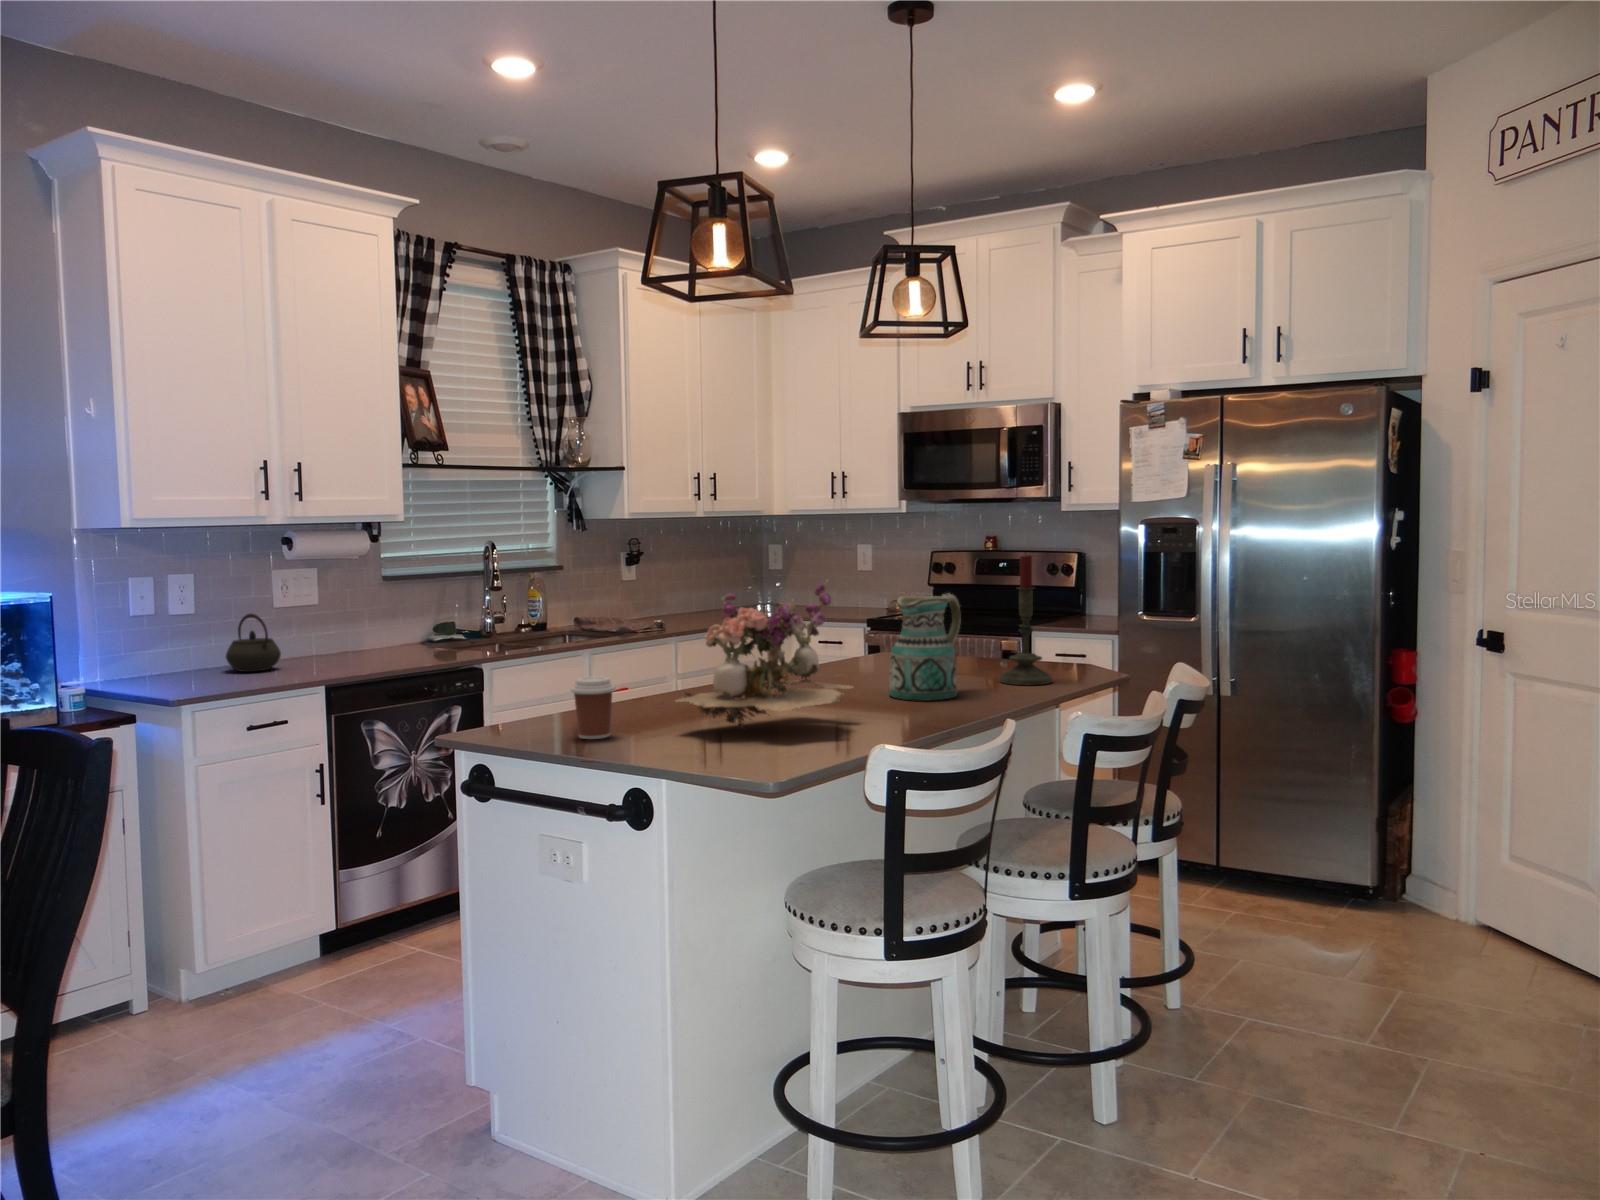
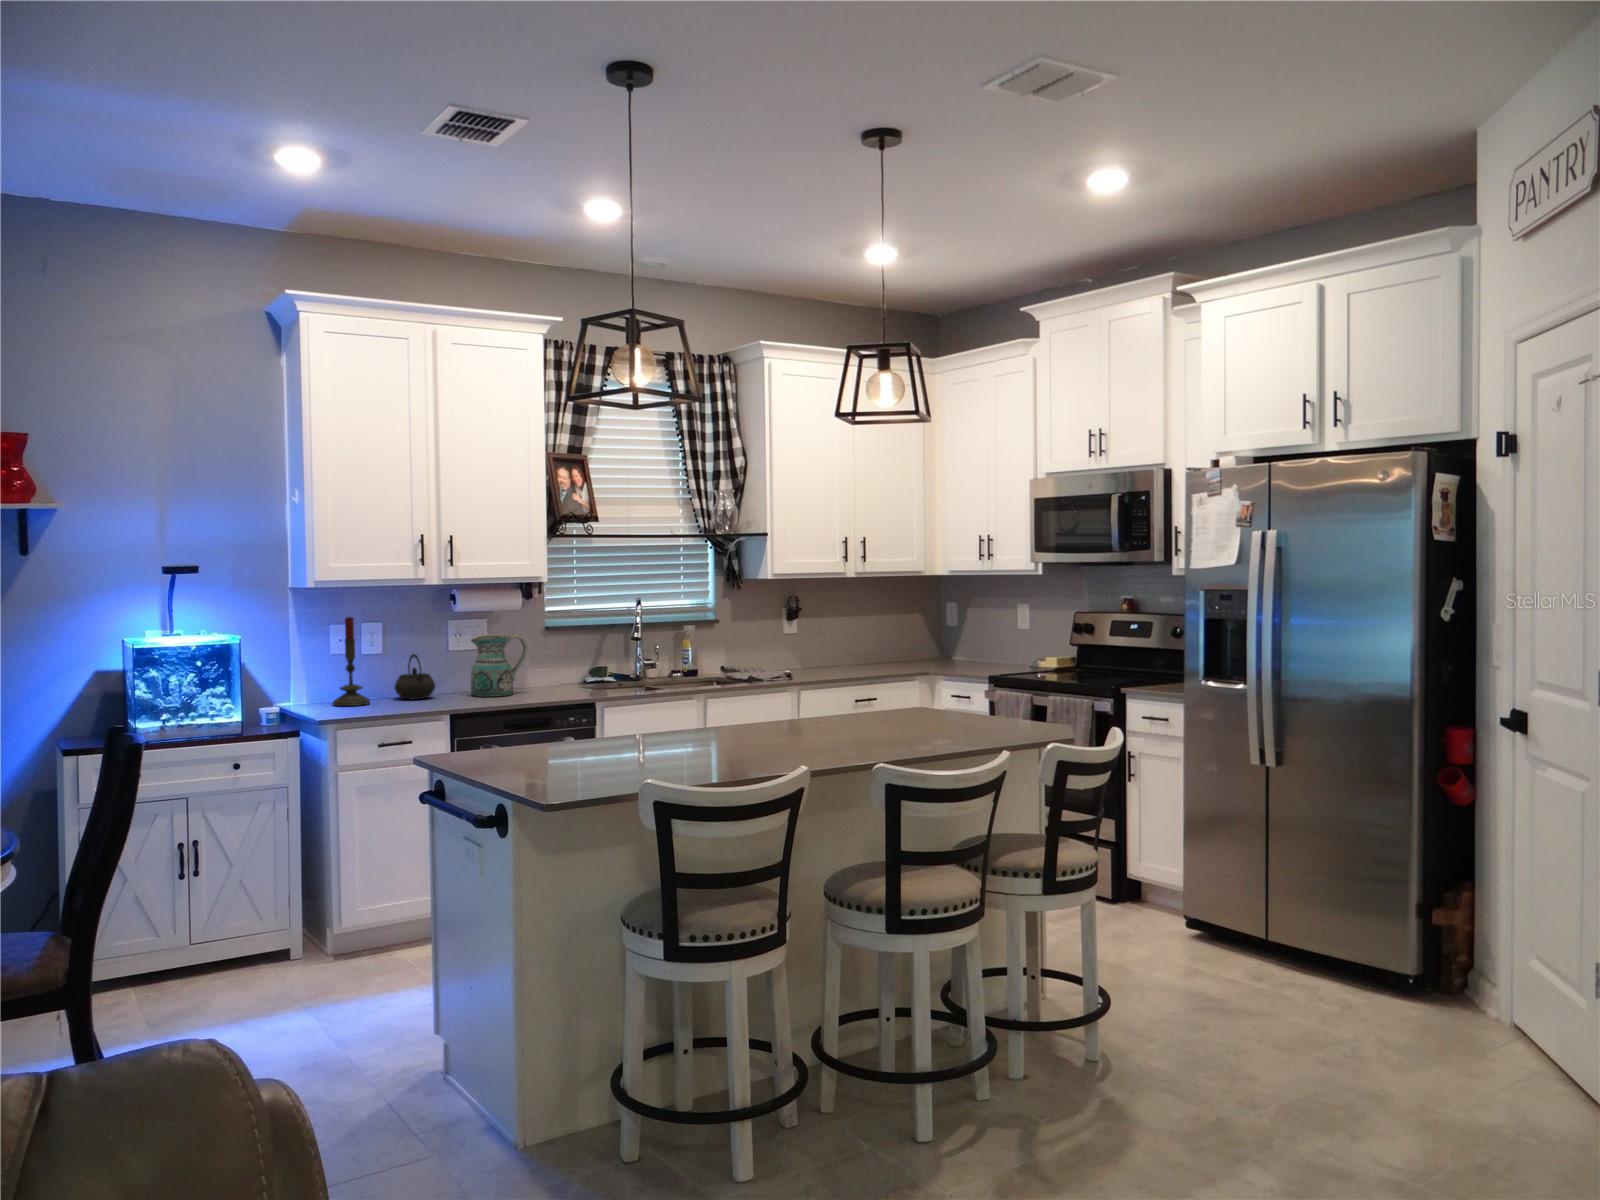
candle: present [1000,555,1052,685] -> present [333,617,370,706]
flower arrangement: present [676,580,853,727] -> none [563,640,711,758]
ceramic pitcher: present [889,593,961,701] -> present [471,633,527,697]
coffee cup: present [571,676,615,739] -> none [489,710,524,758]

